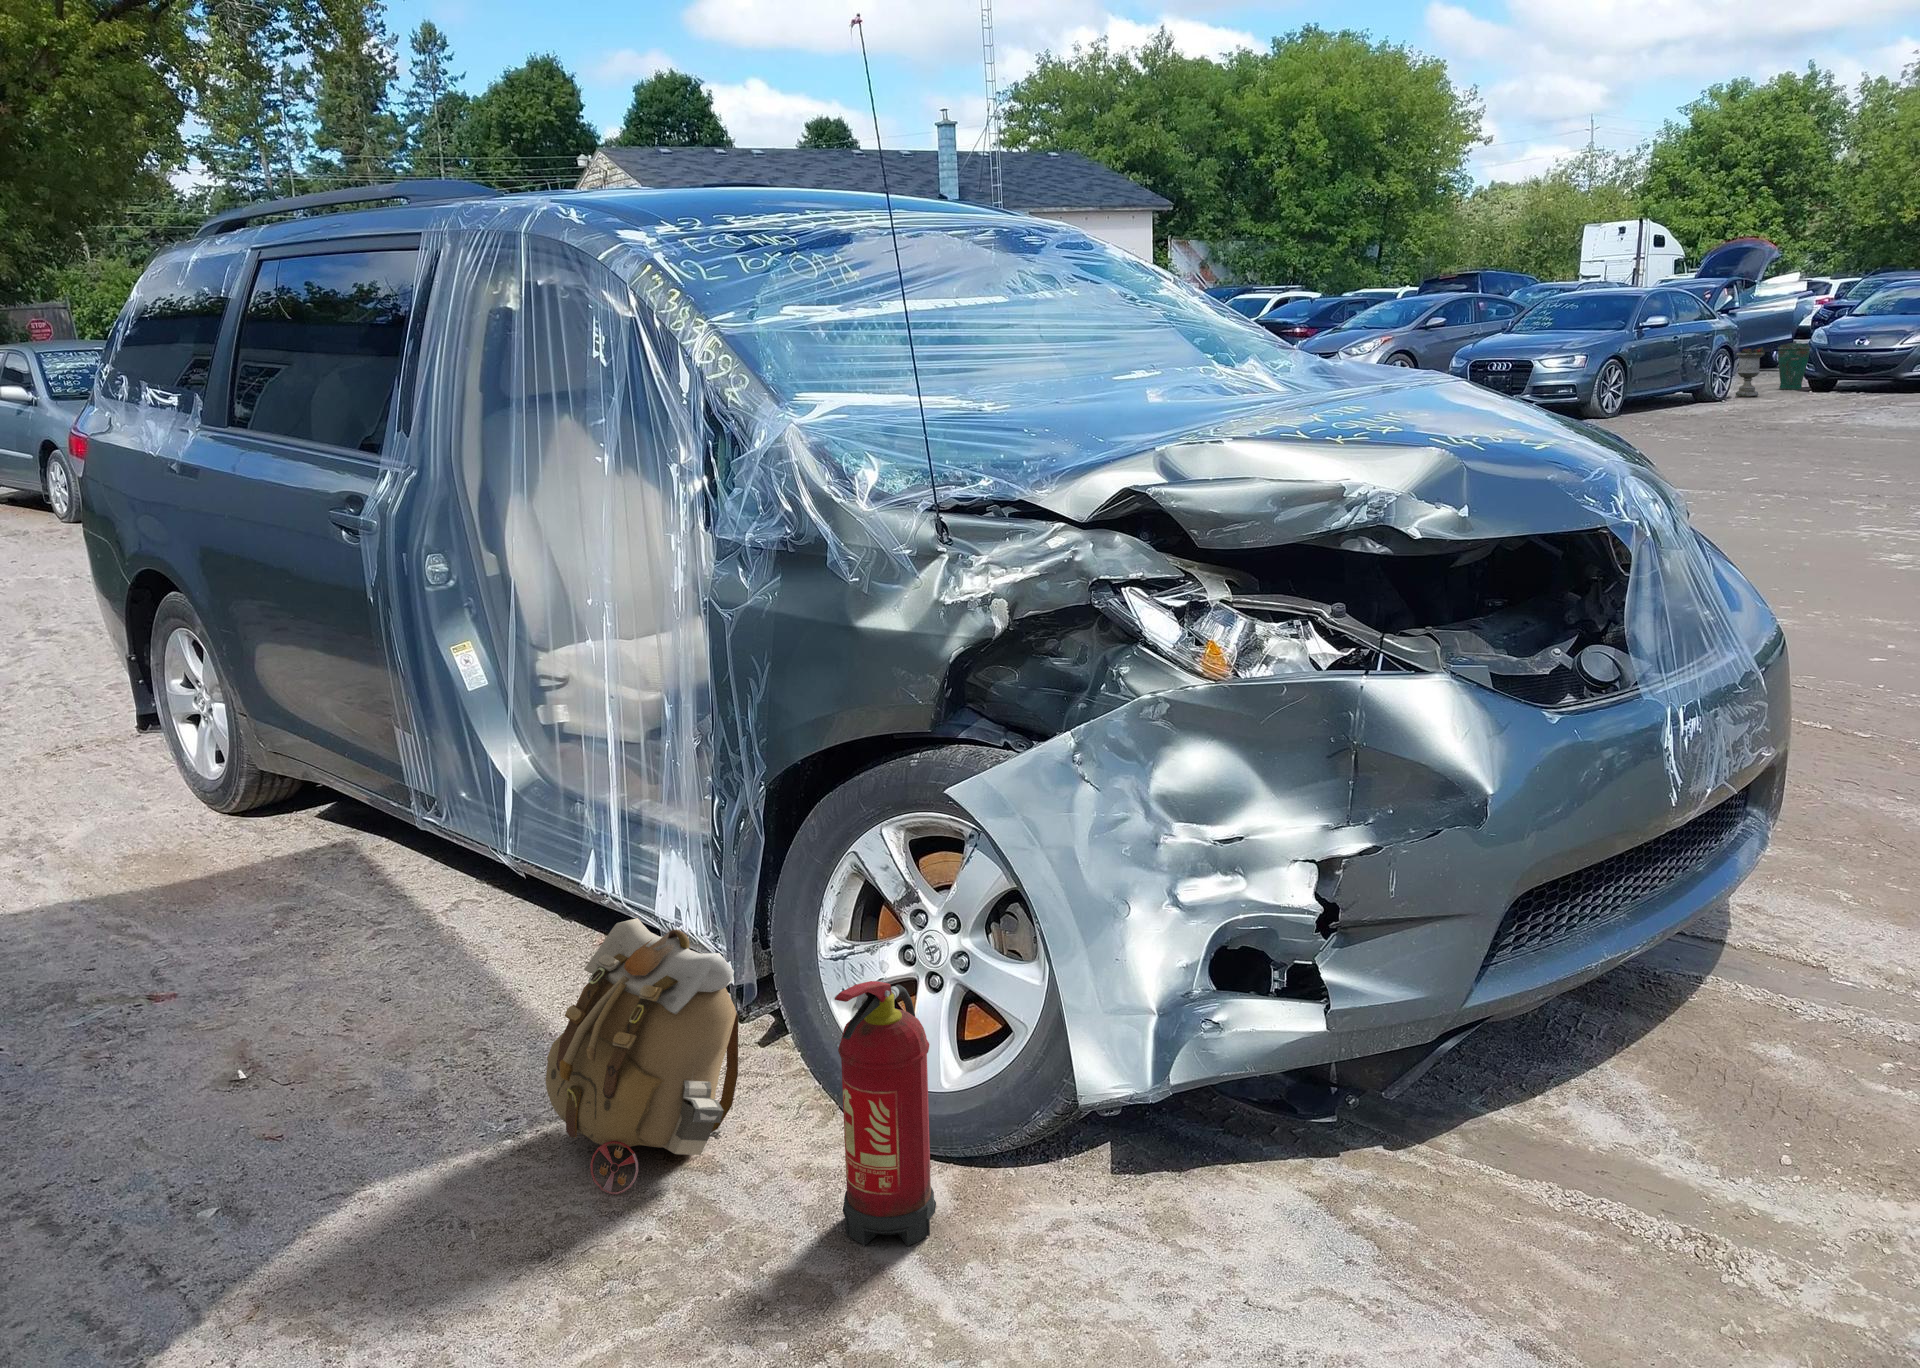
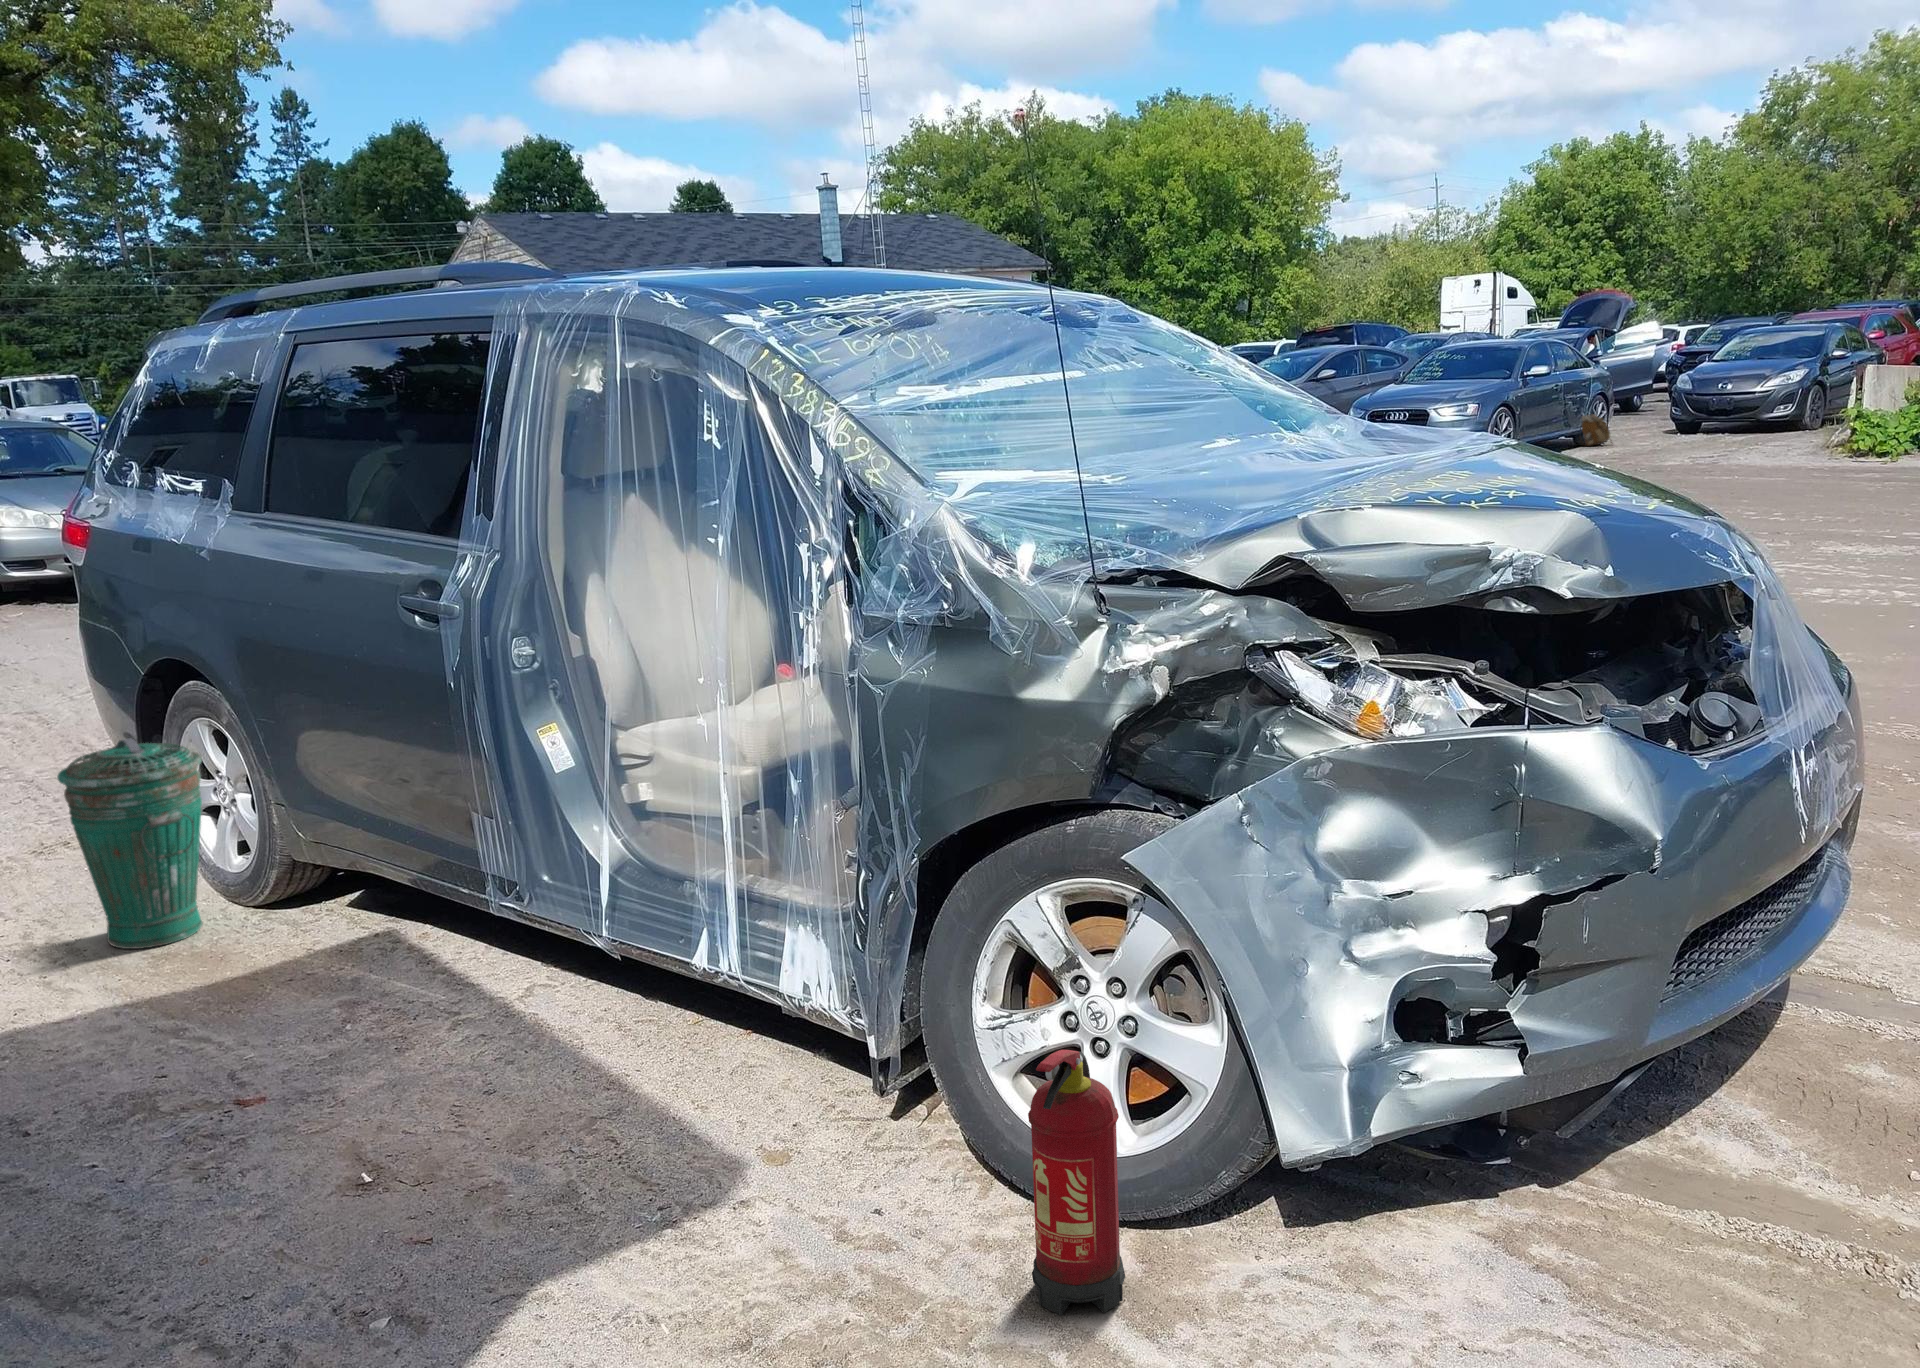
trash can: present [1778,341,1811,390] -> present [57,738,203,949]
planter: present [1736,347,1765,397] -> none [1611,392,1638,440]
backpack: present [545,918,738,1195] -> present [1580,414,1612,446]

